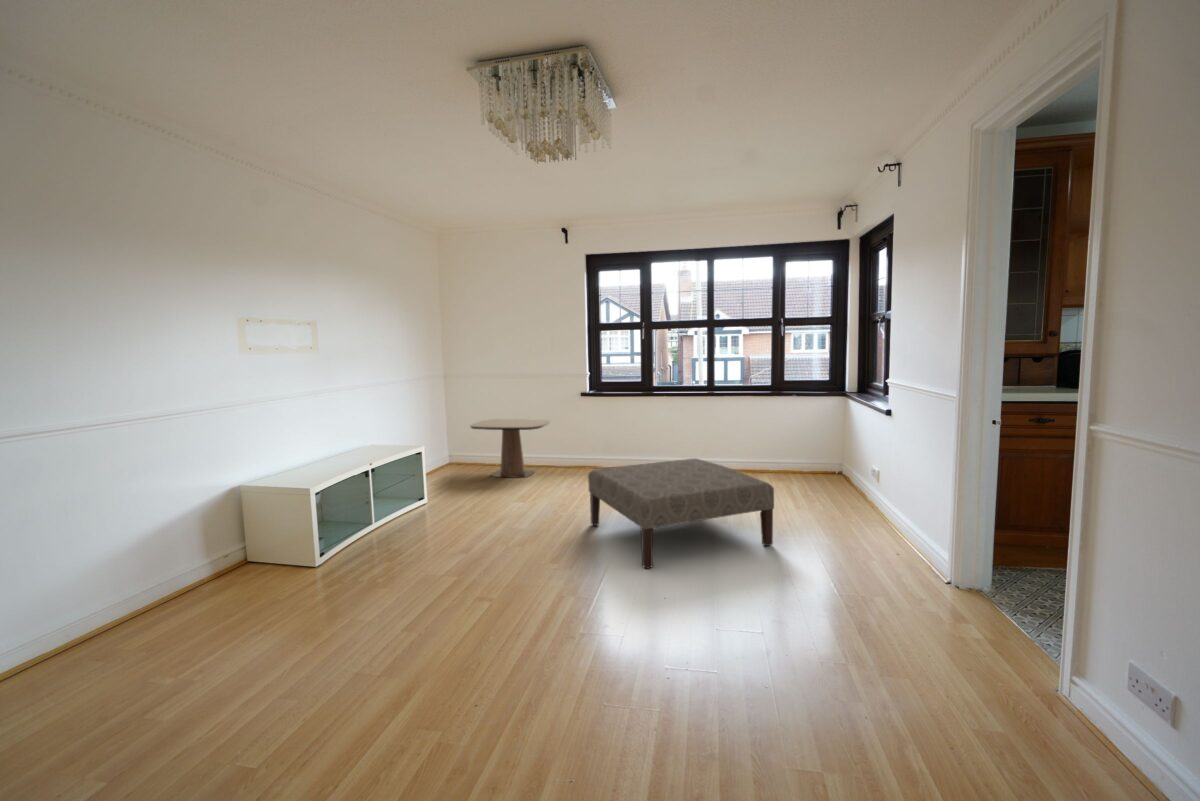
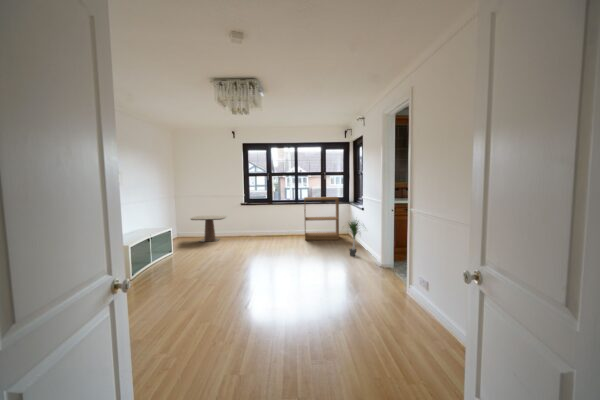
bookshelf: none [729,379,819,488] -> present [304,197,339,240]
potted plant: none [825,428,907,540] -> present [349,220,359,256]
ottoman: present [588,459,774,569] -> none [249,229,323,270]

